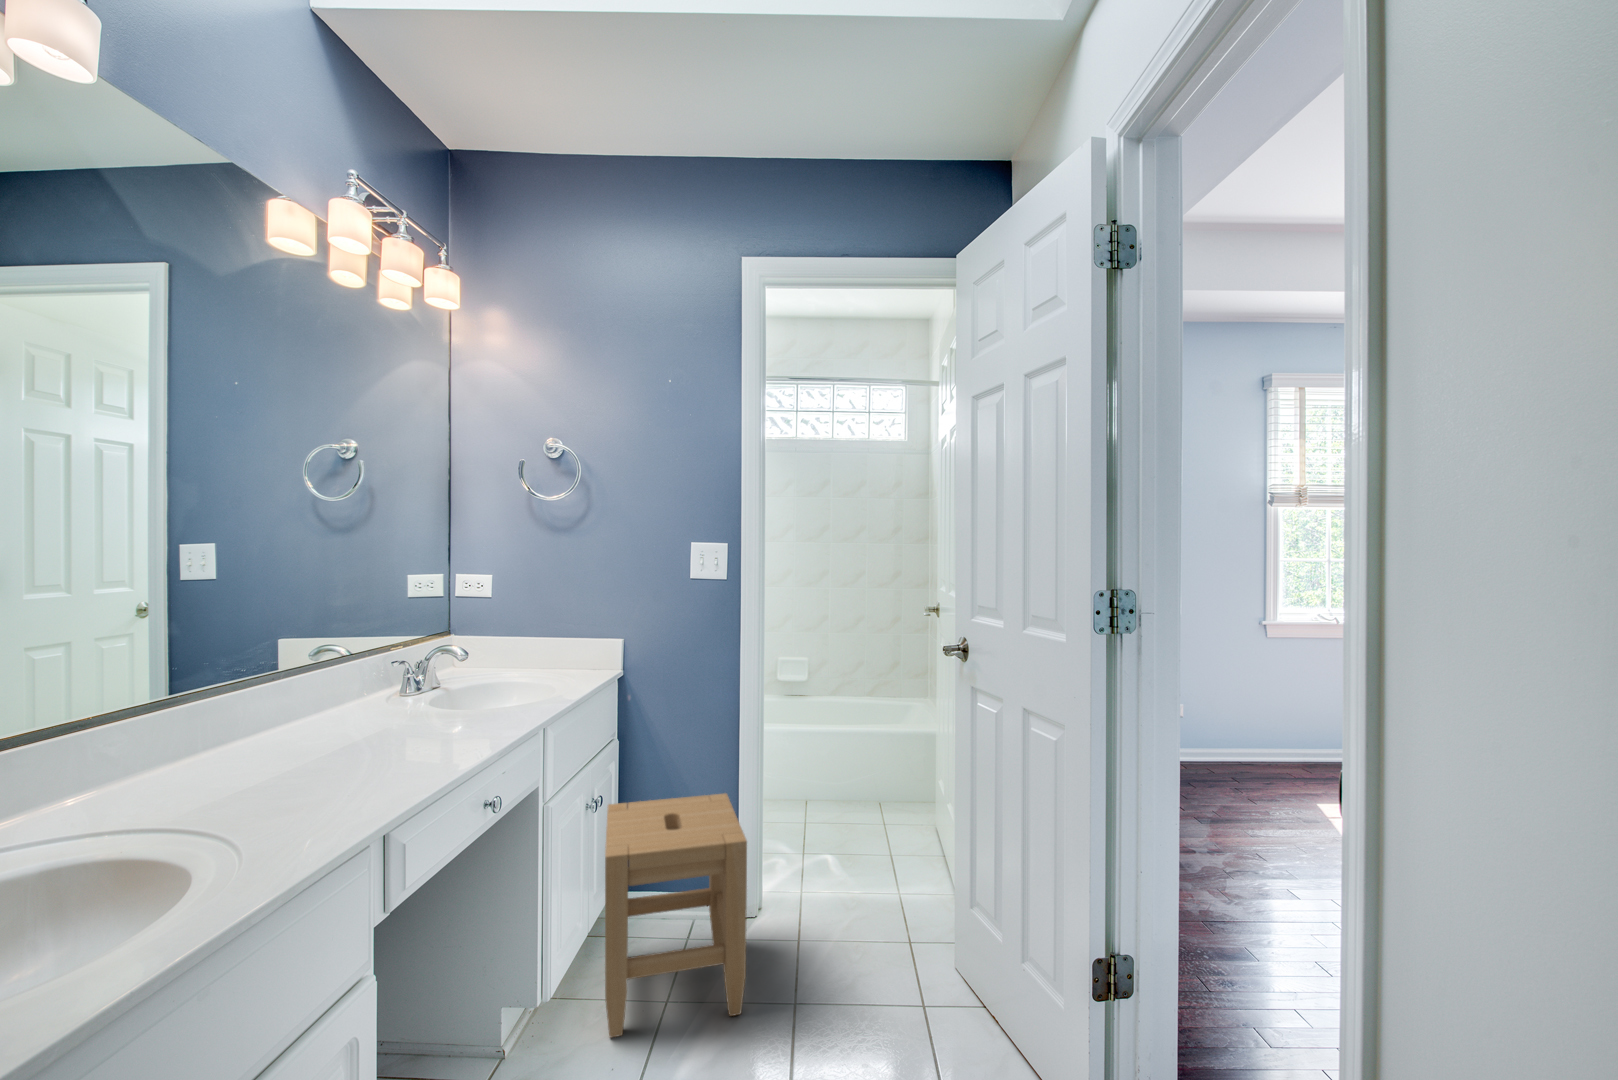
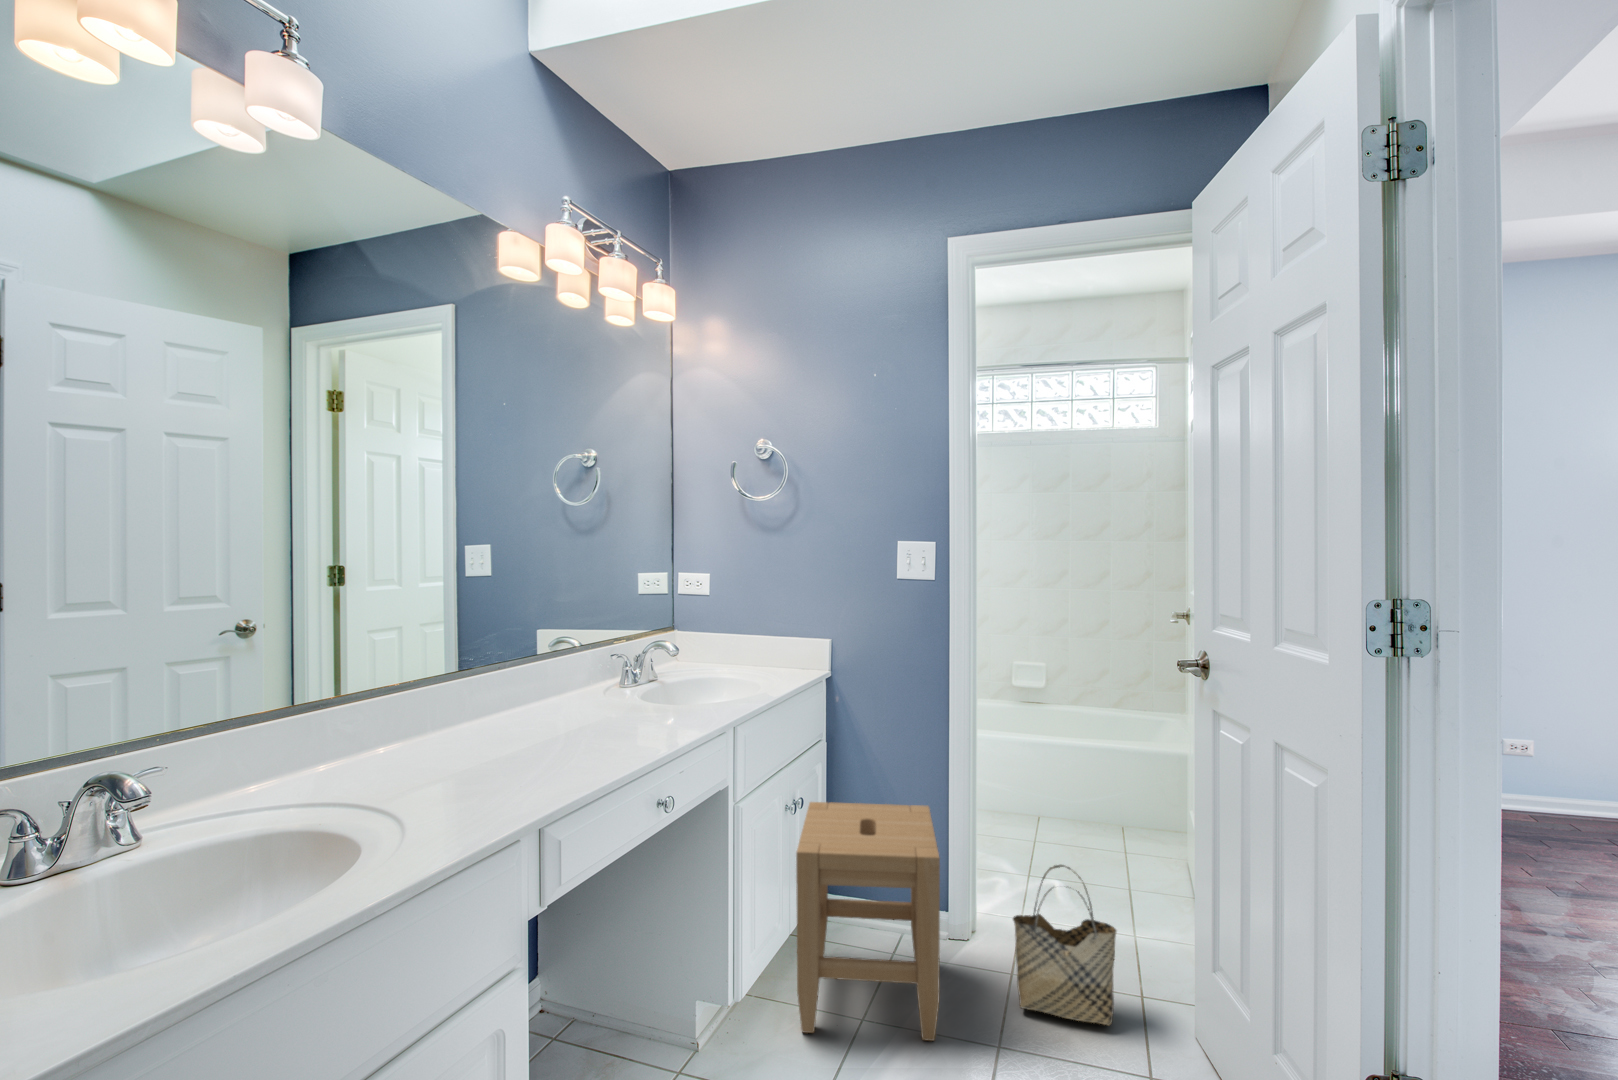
woven basket: none [806,831,892,966] -> present [1013,865,1116,1025]

